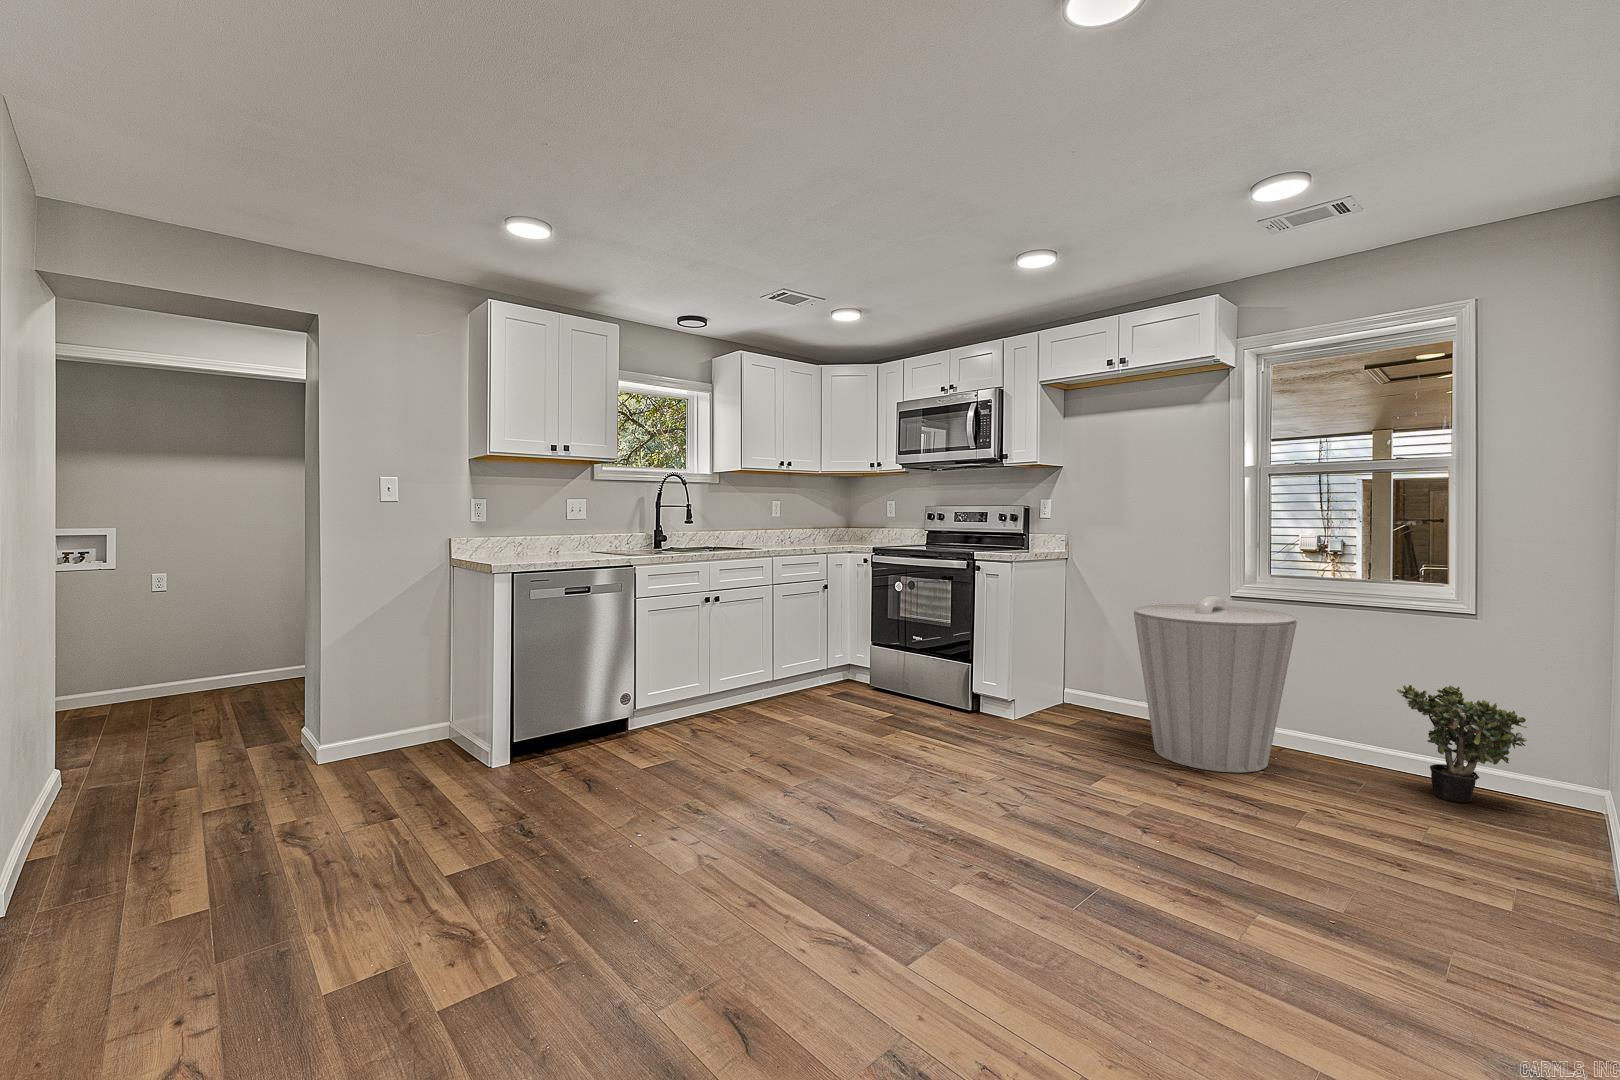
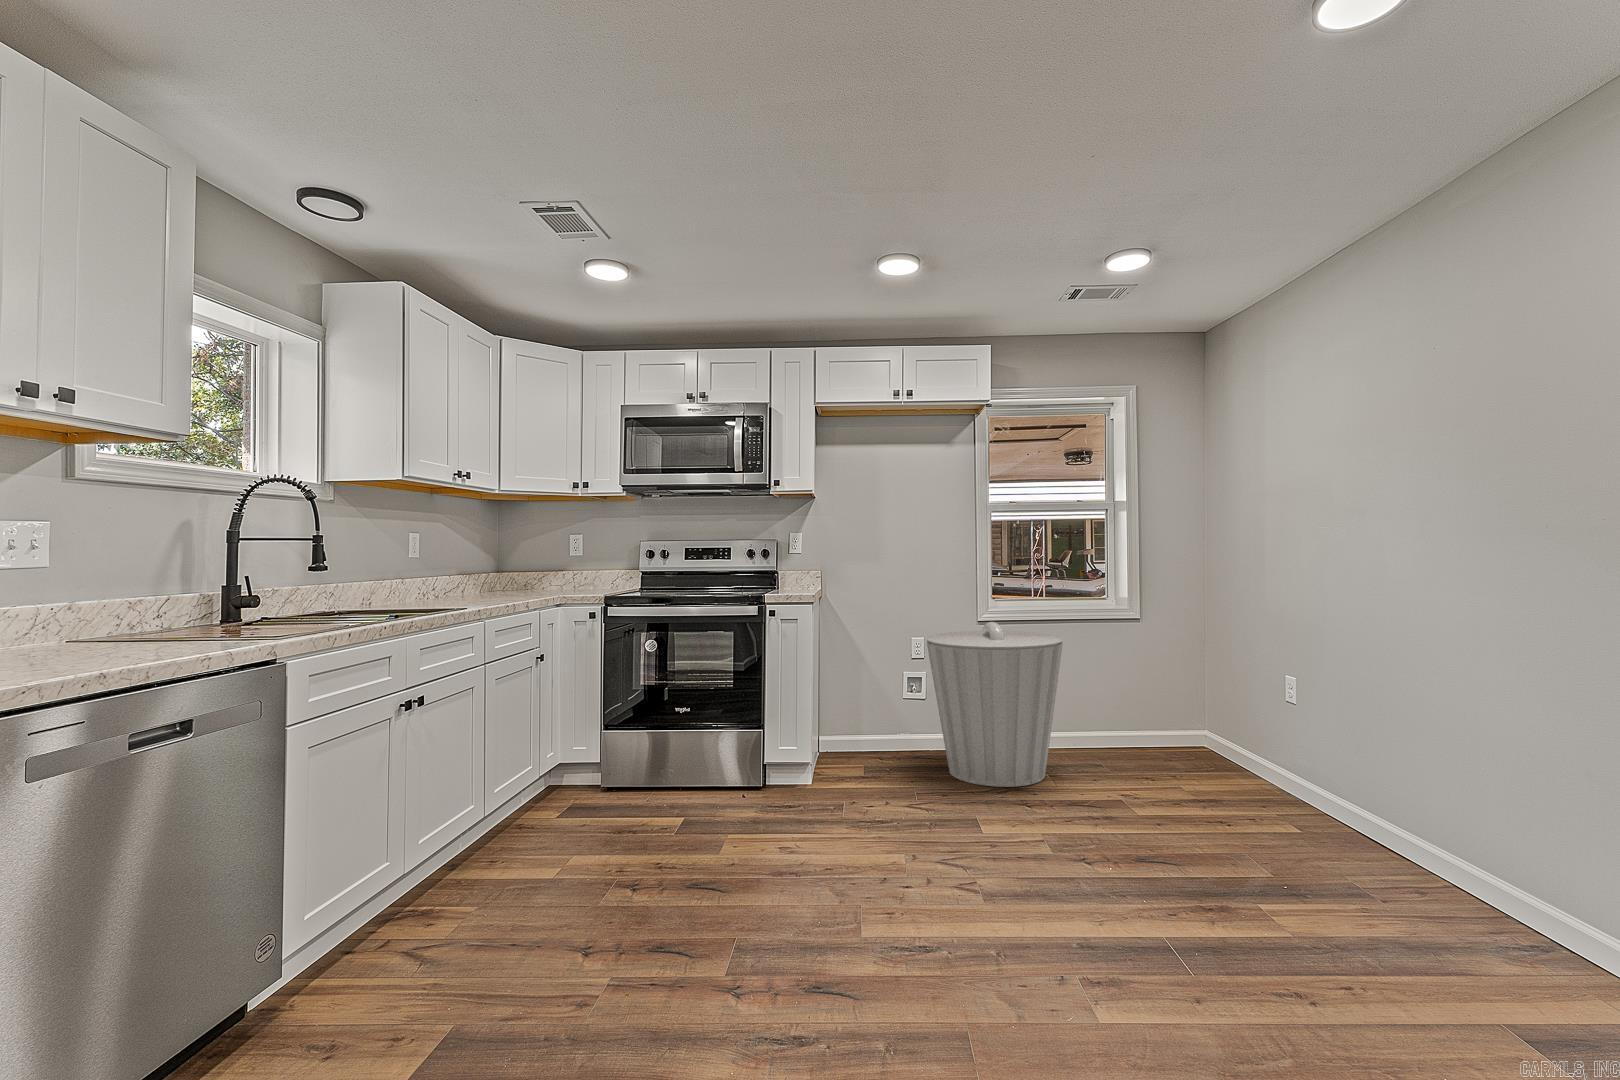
potted plant: present [1397,685,1527,802] -> none [1120,677,1200,768]

